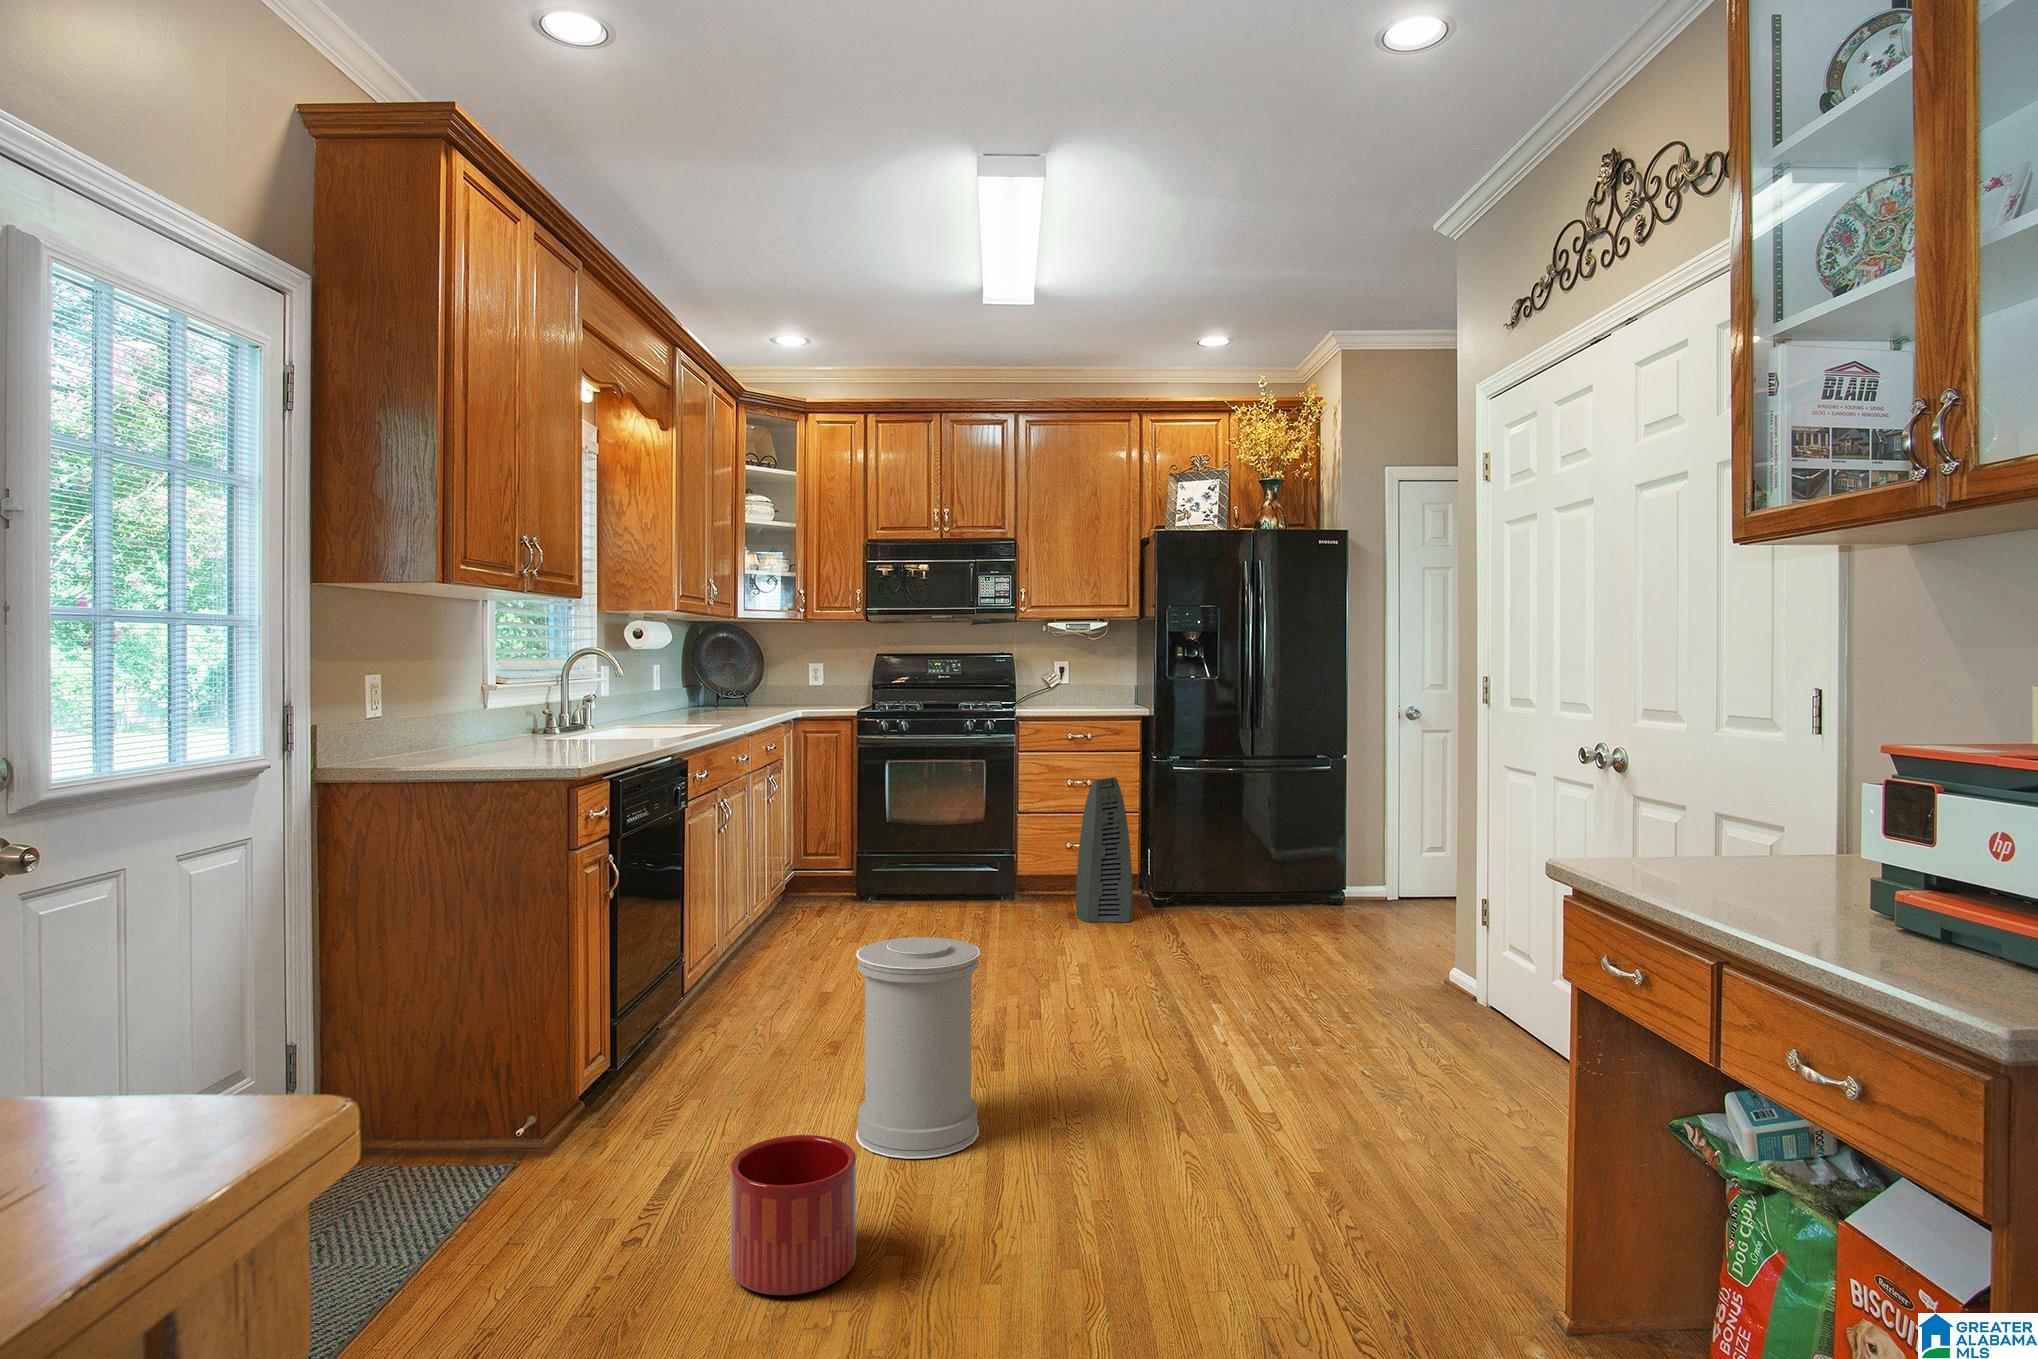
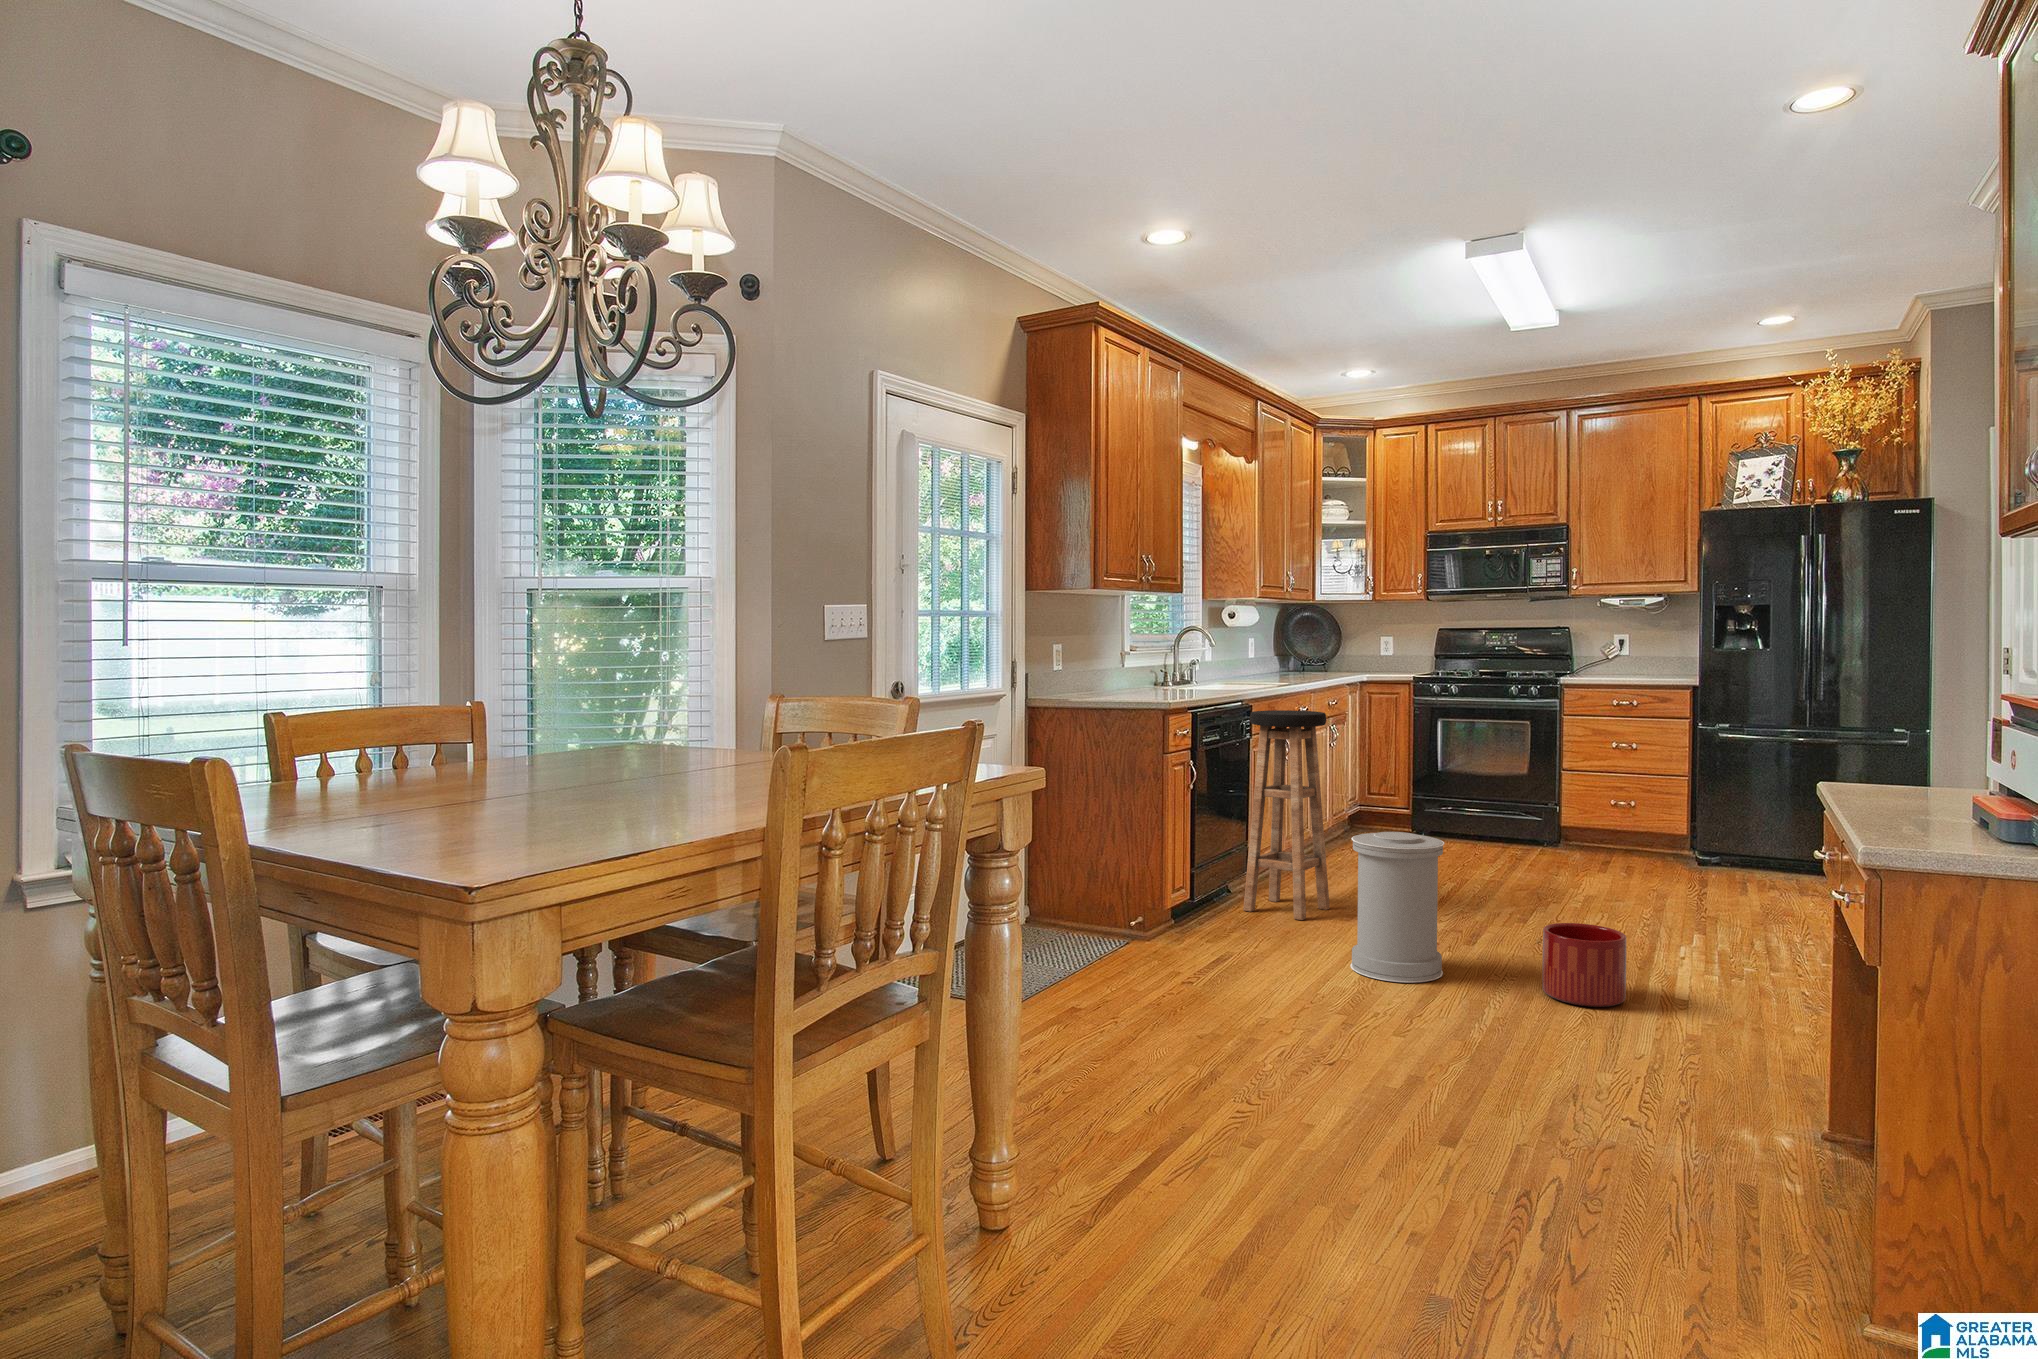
bar stool: none [680,766,797,1061] -> present [1243,710,1330,920]
air purifier: present [1076,777,1133,922] -> none [1611,740,1668,872]
planter: present [730,1135,856,1296] -> present [1542,923,1626,1007]

